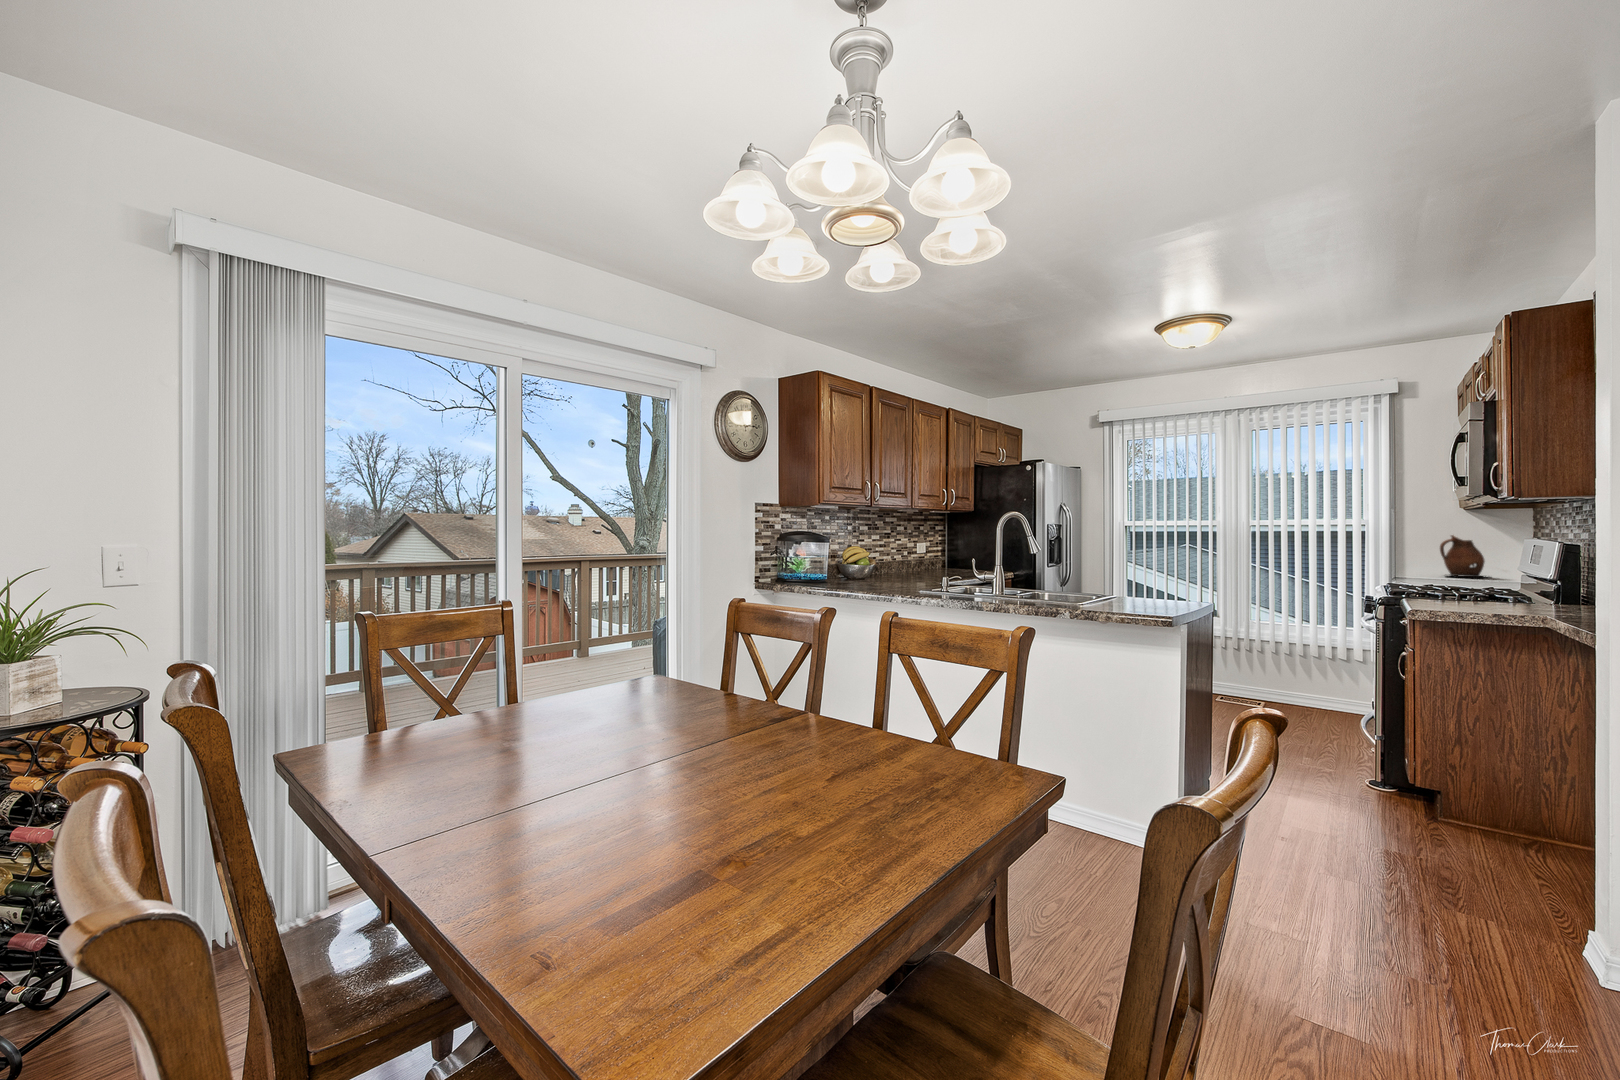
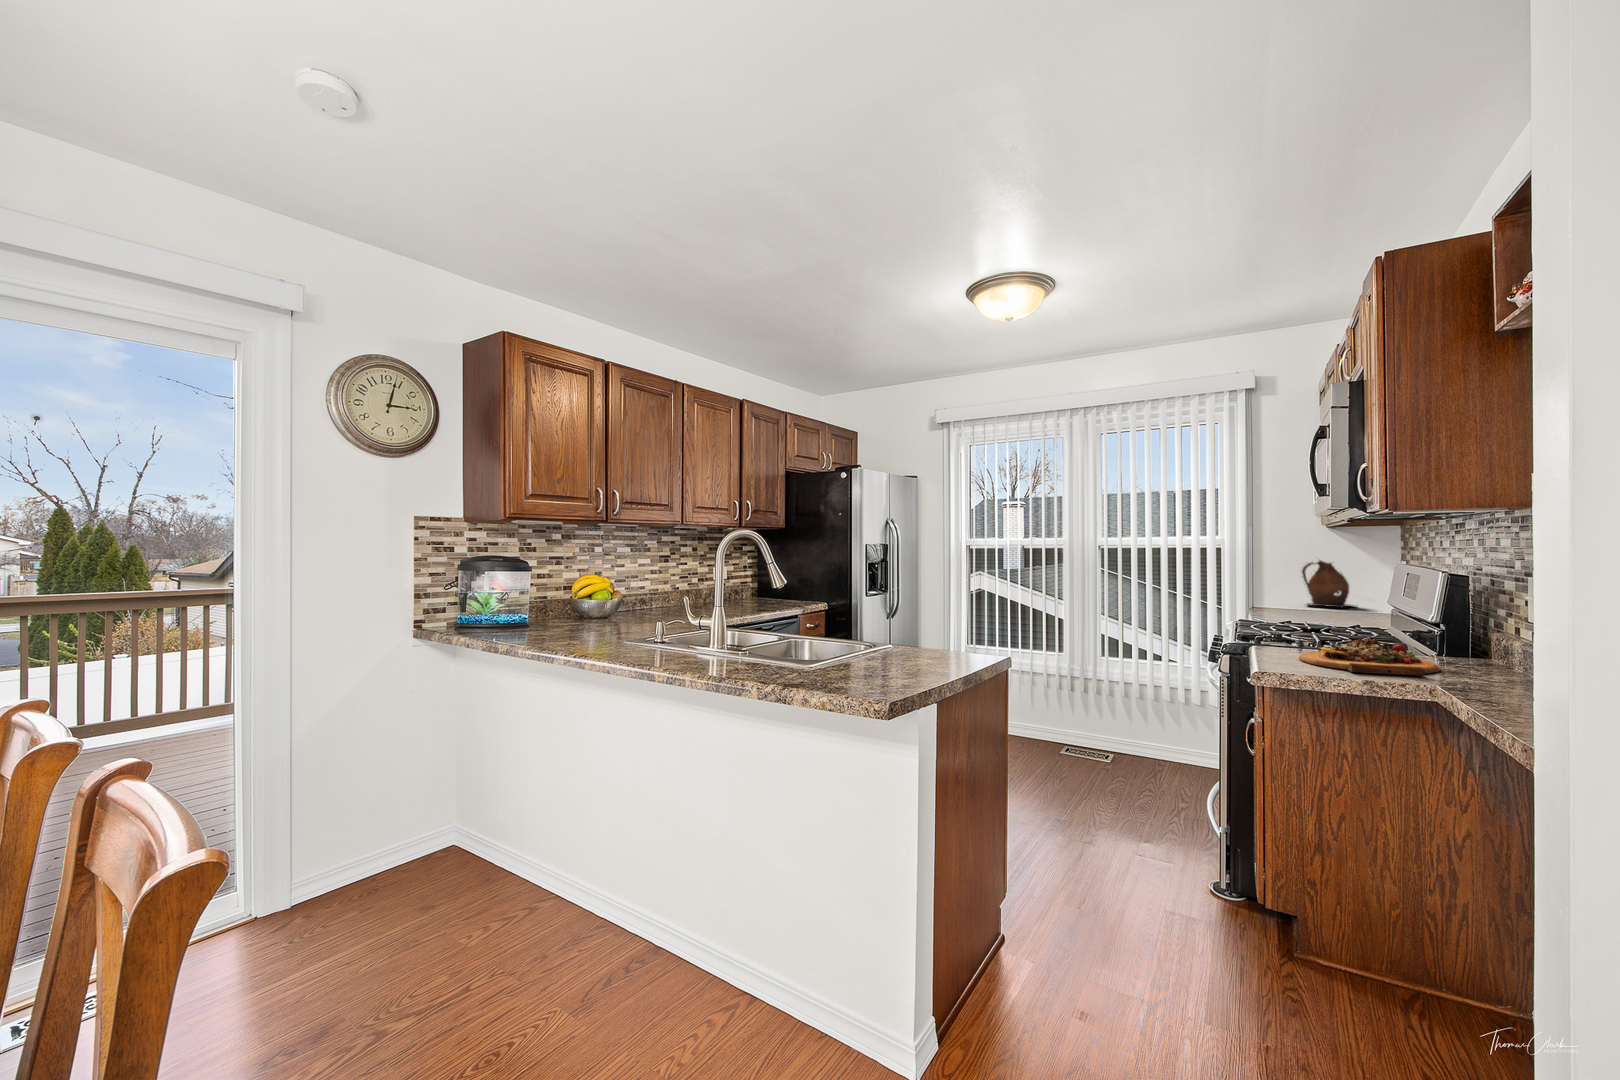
cutting board: none [1443,589,1553,612] -> present [1299,639,1440,676]

